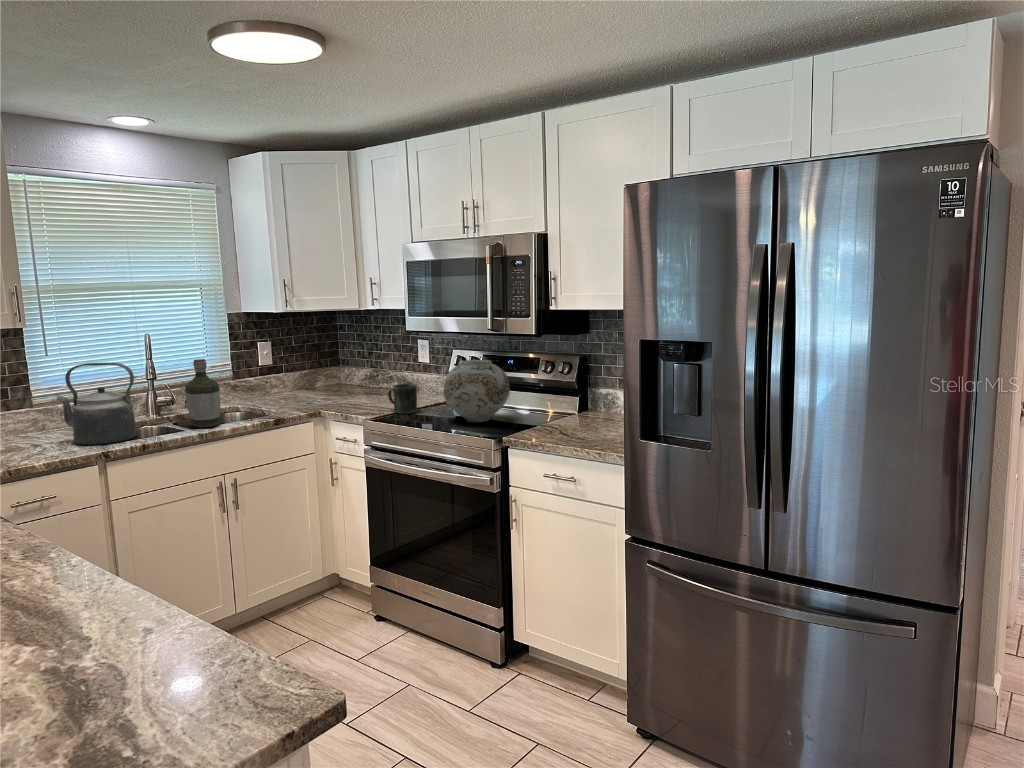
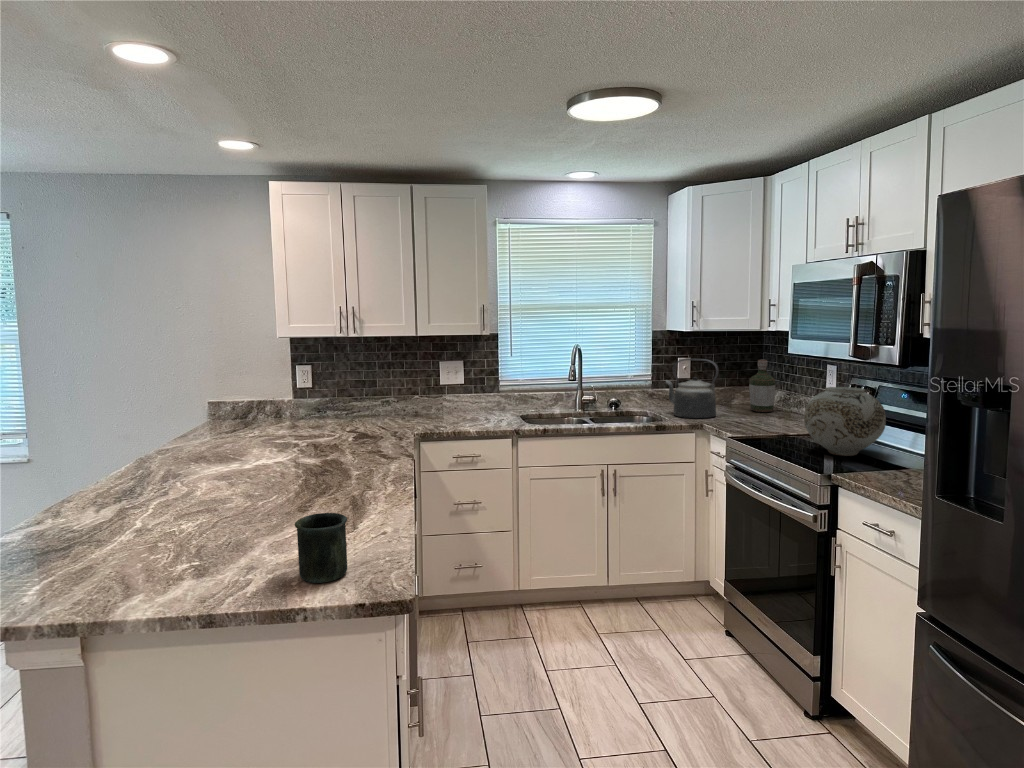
bottle: present [185,359,221,428] -> present [749,360,775,412]
kettle: present [56,362,137,445] -> present [666,359,719,418]
mug: present [388,384,417,414] -> present [295,513,347,583]

